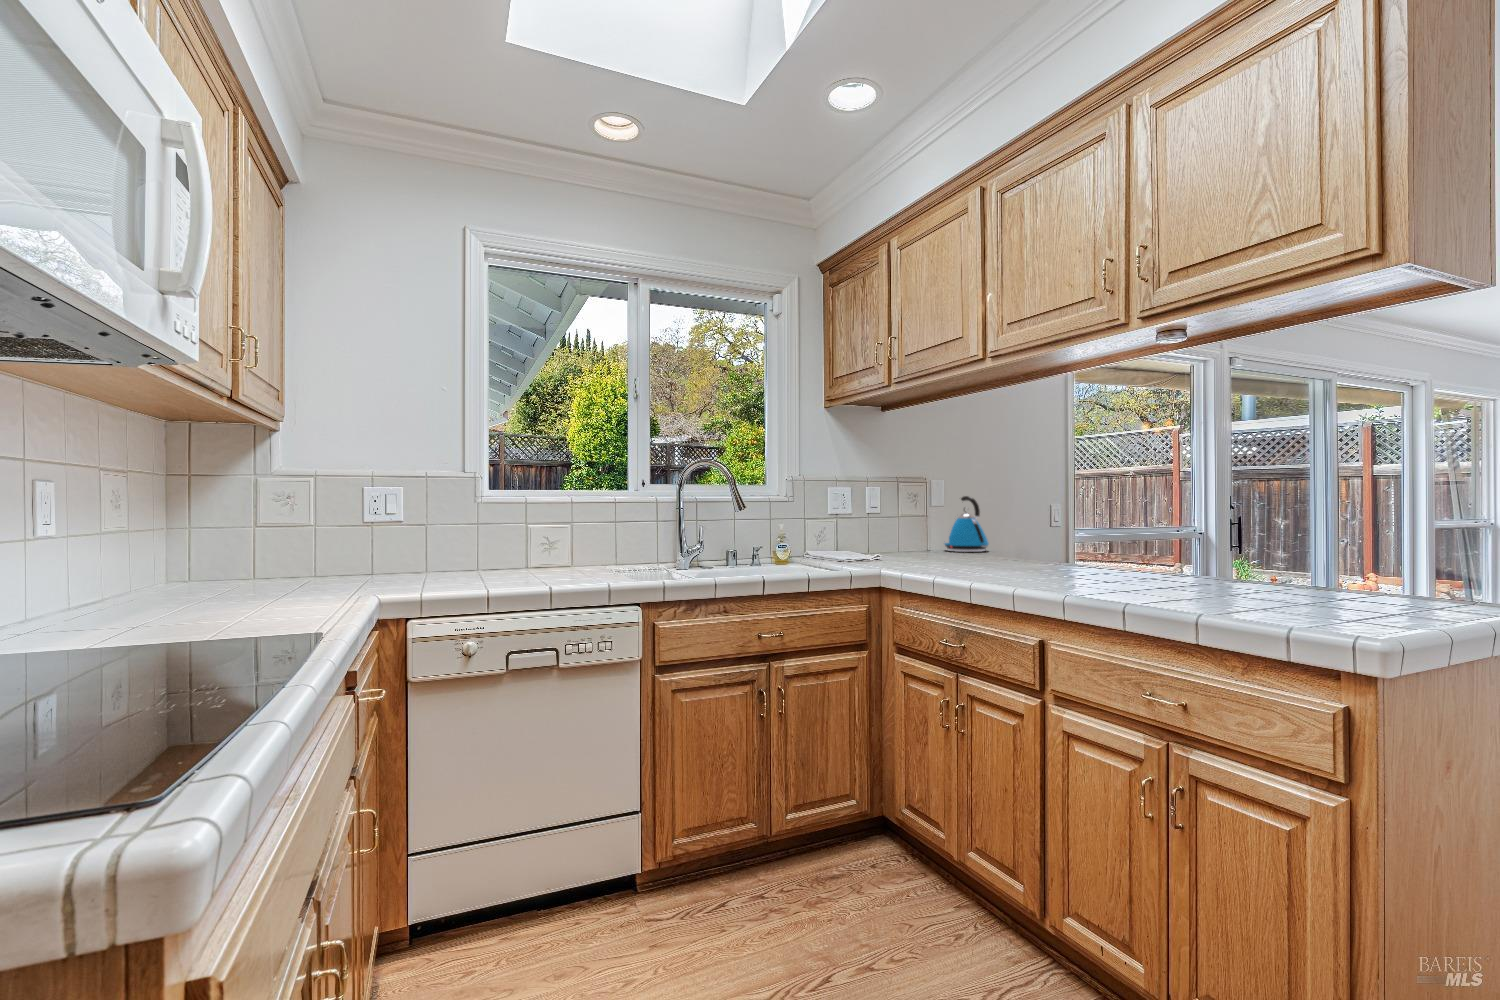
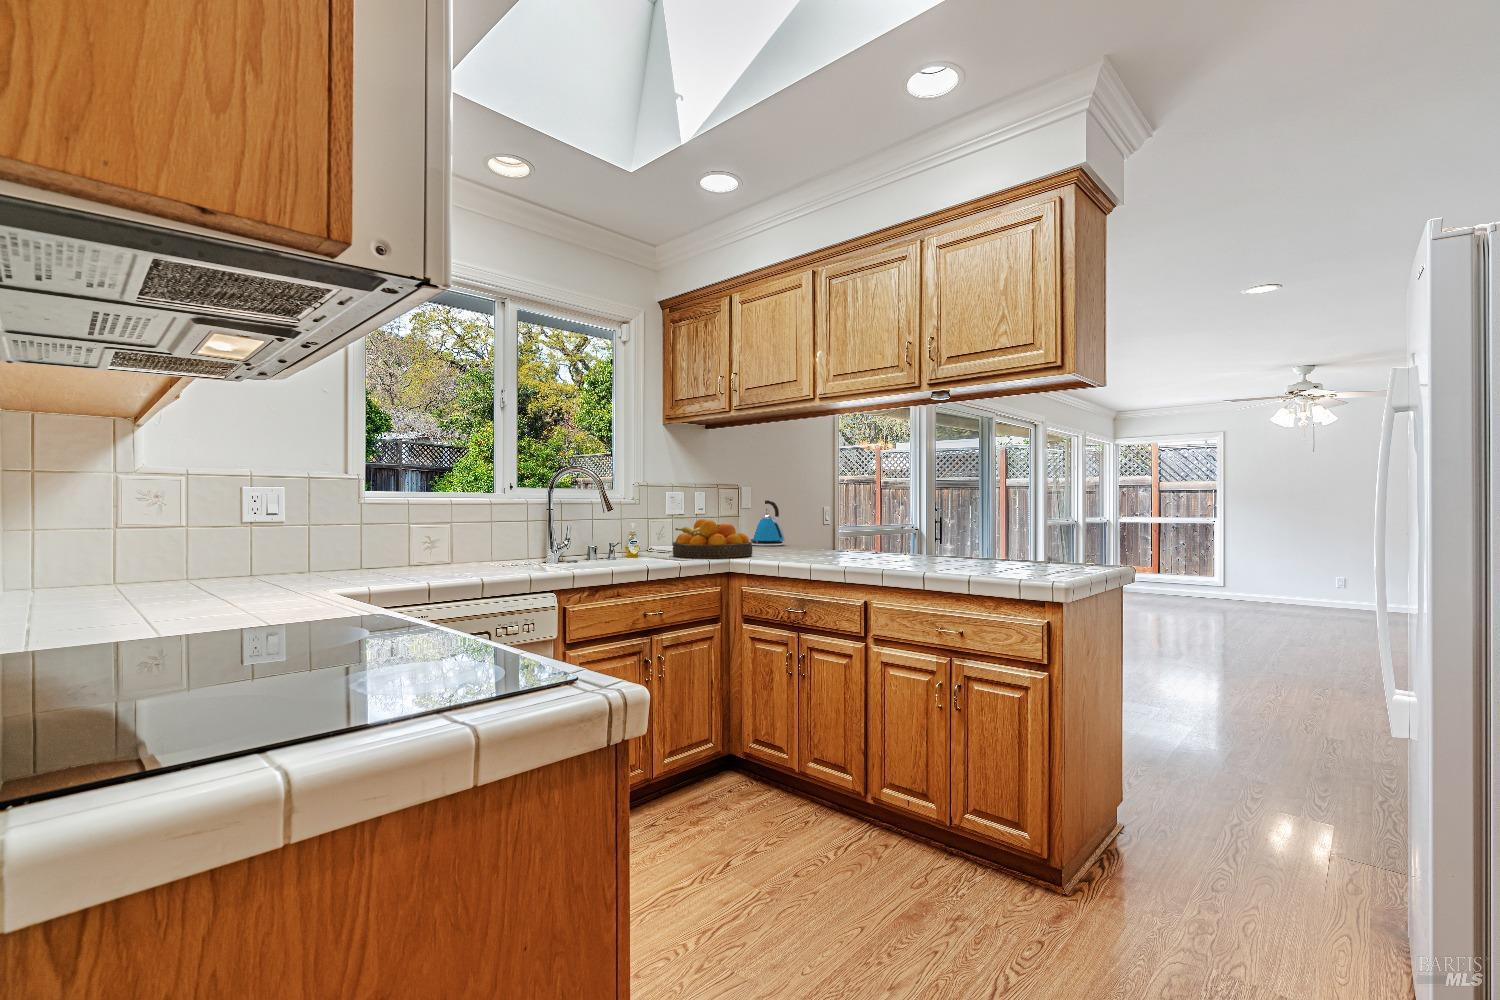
fruit bowl: none [818,520,917,569] -> present [673,519,752,558]

